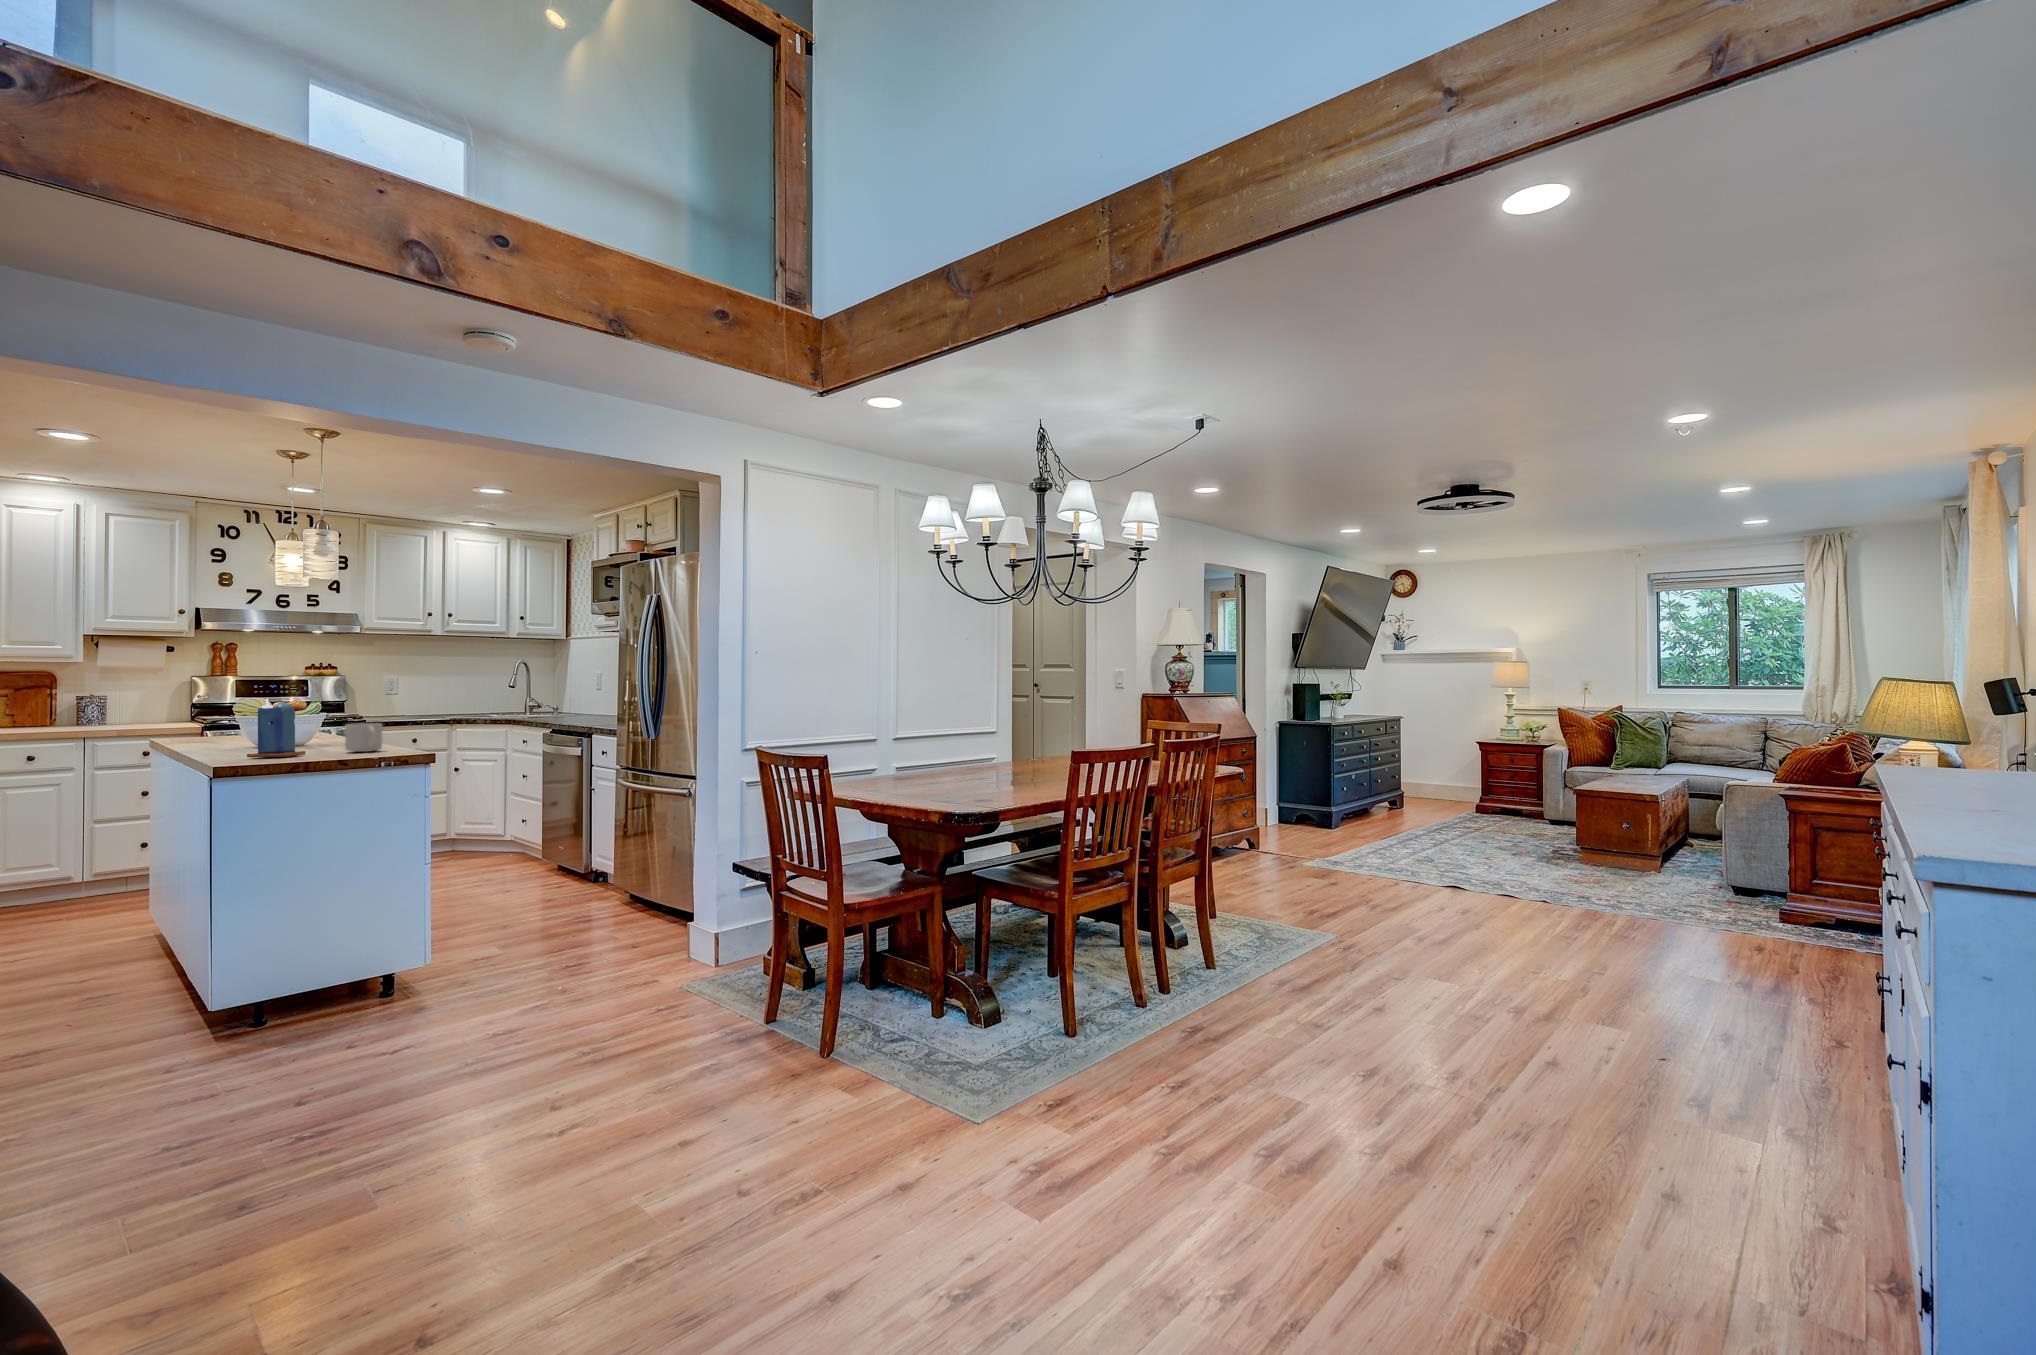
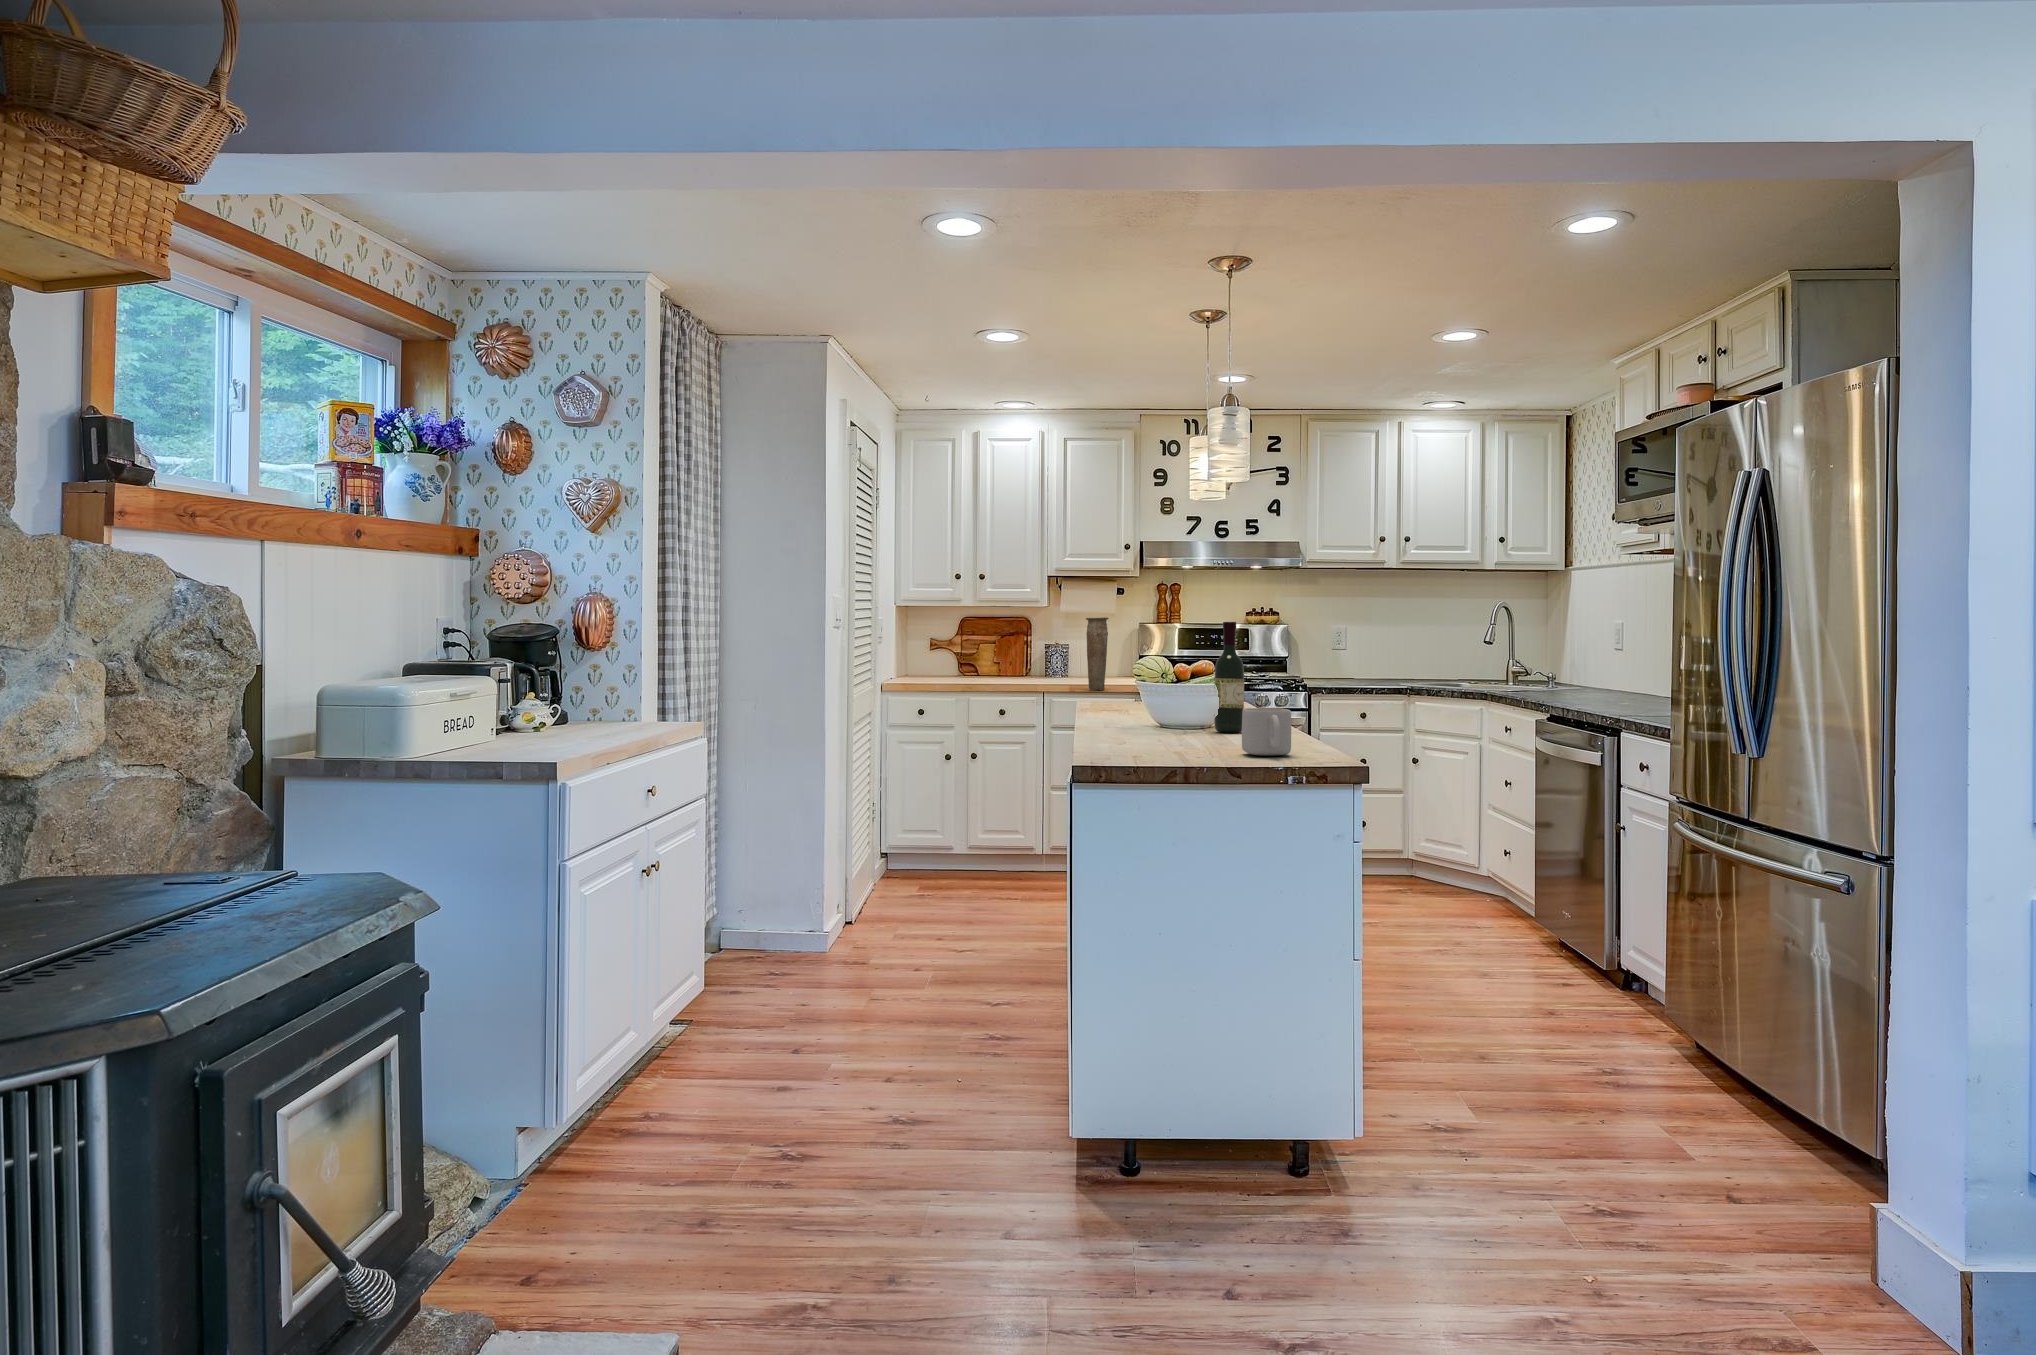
vase: none [136,670,164,733] -> present [1086,617,1109,691]
wine bottle: none [311,671,336,746] -> present [1214,622,1244,733]
candle: present [247,699,305,757] -> none [1120,665,1190,757]

